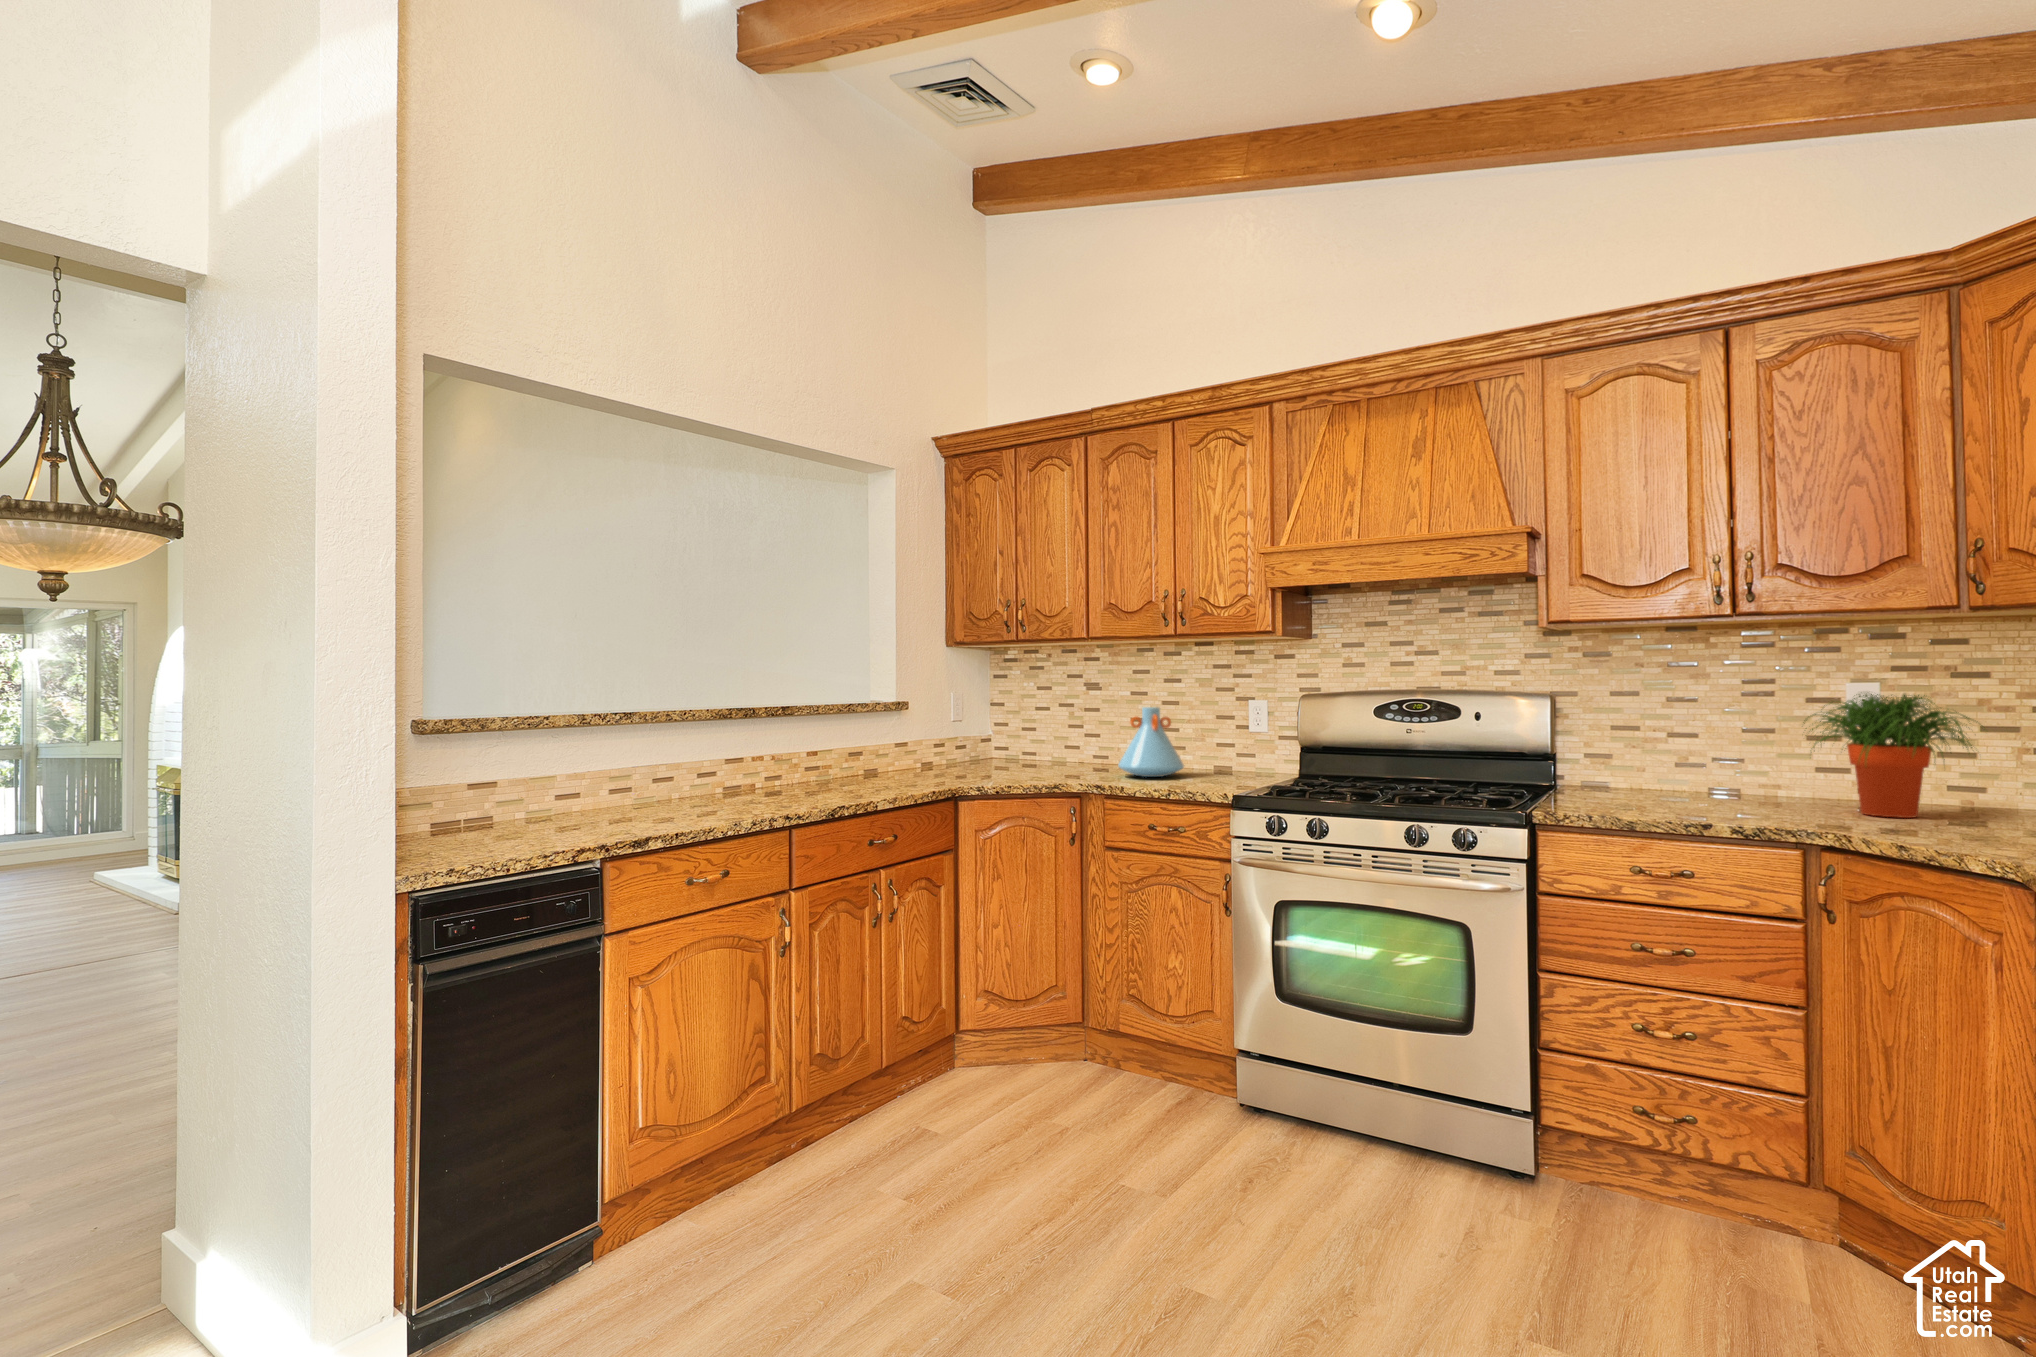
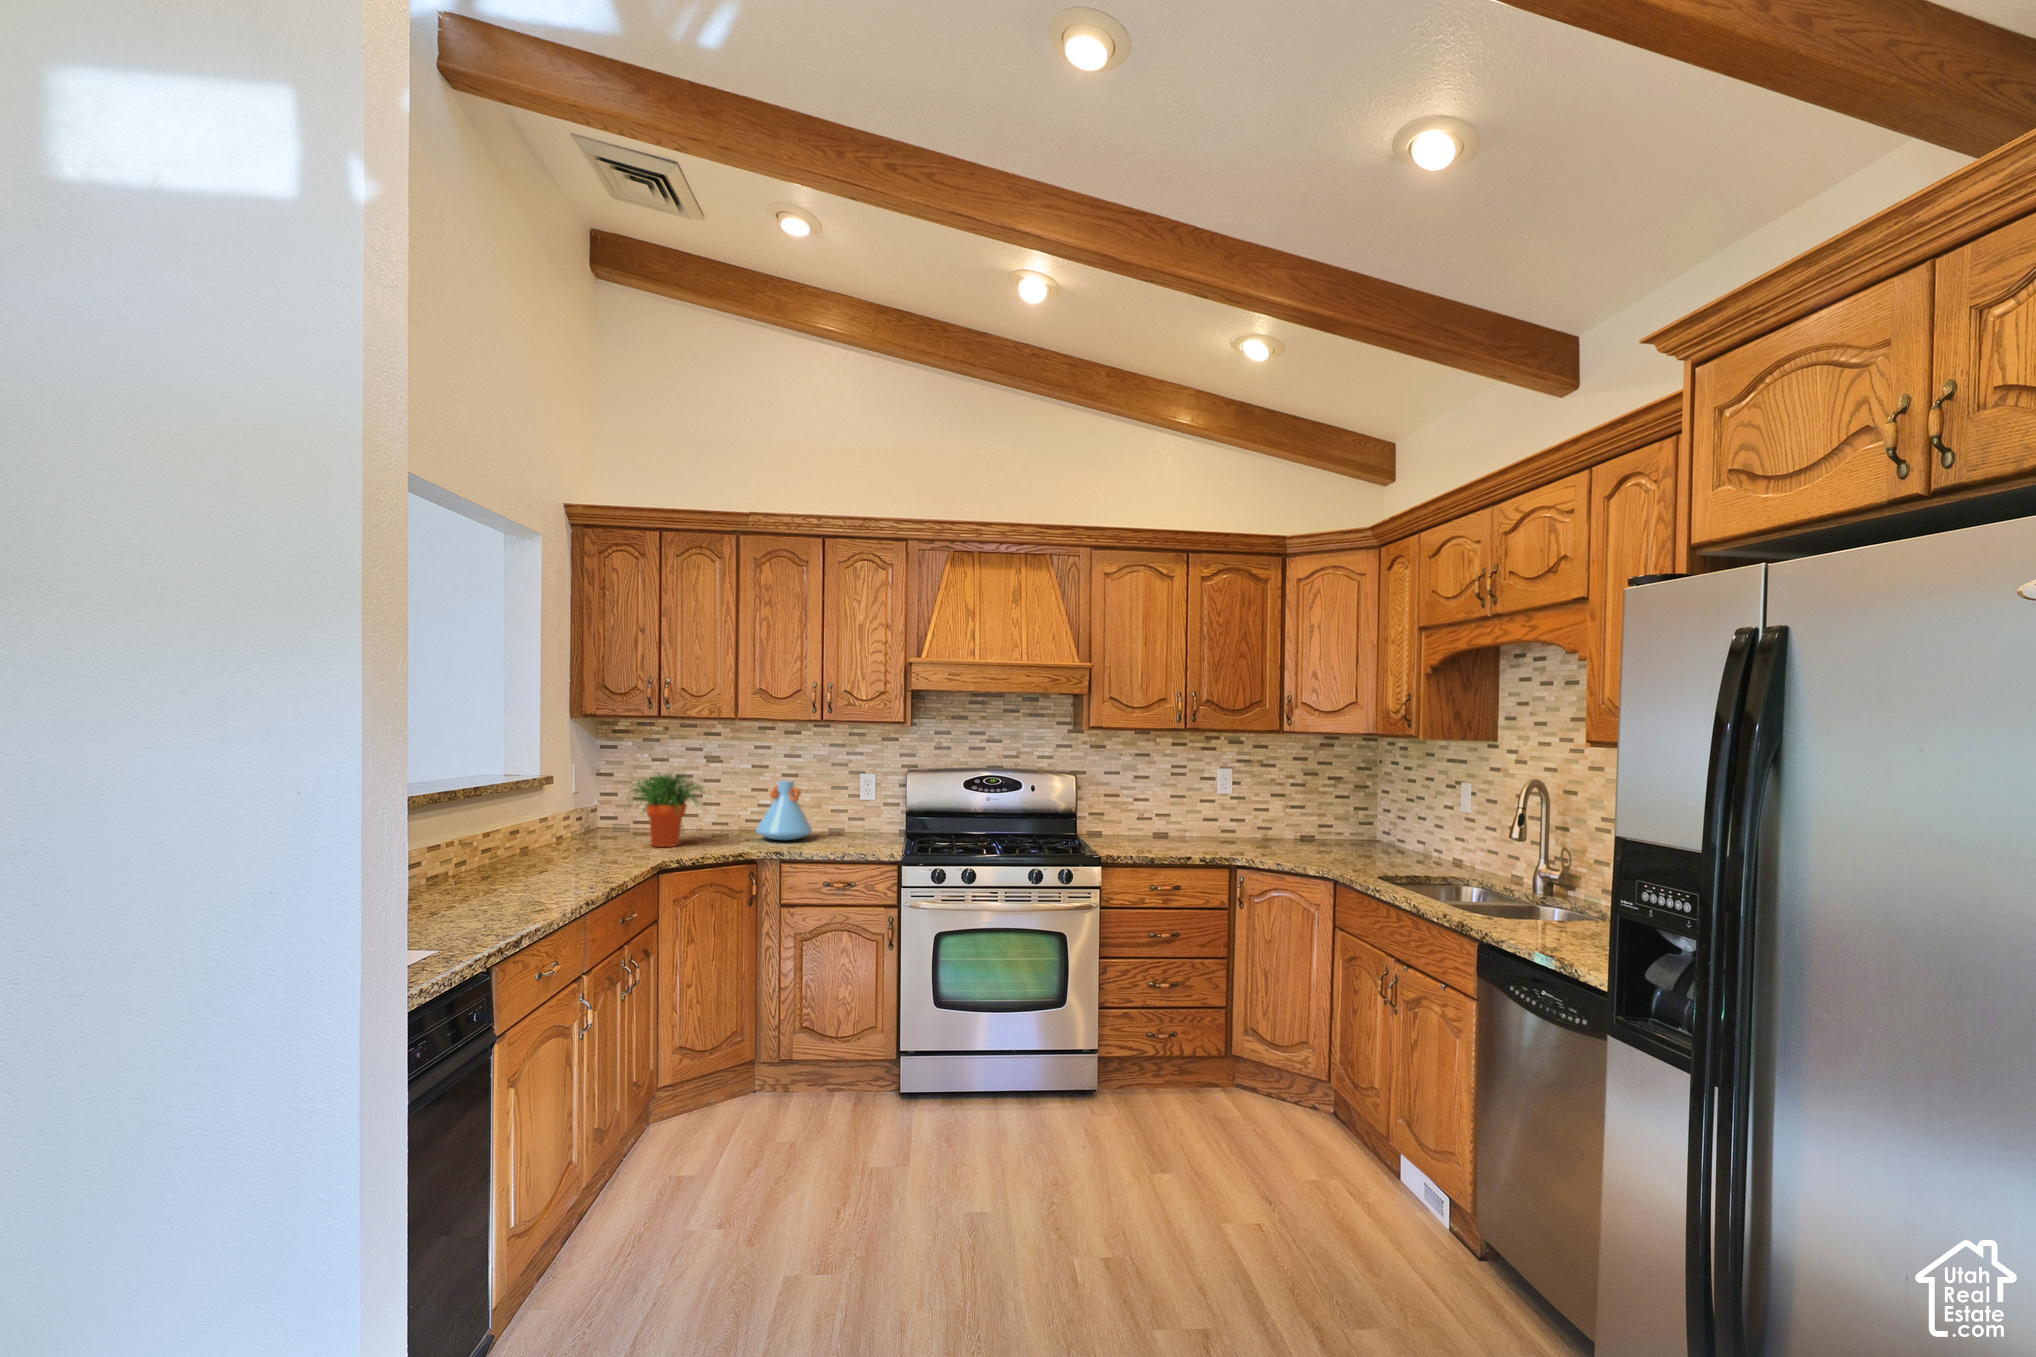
potted plant: present [1803,694,1983,818] -> present [630,772,706,847]

